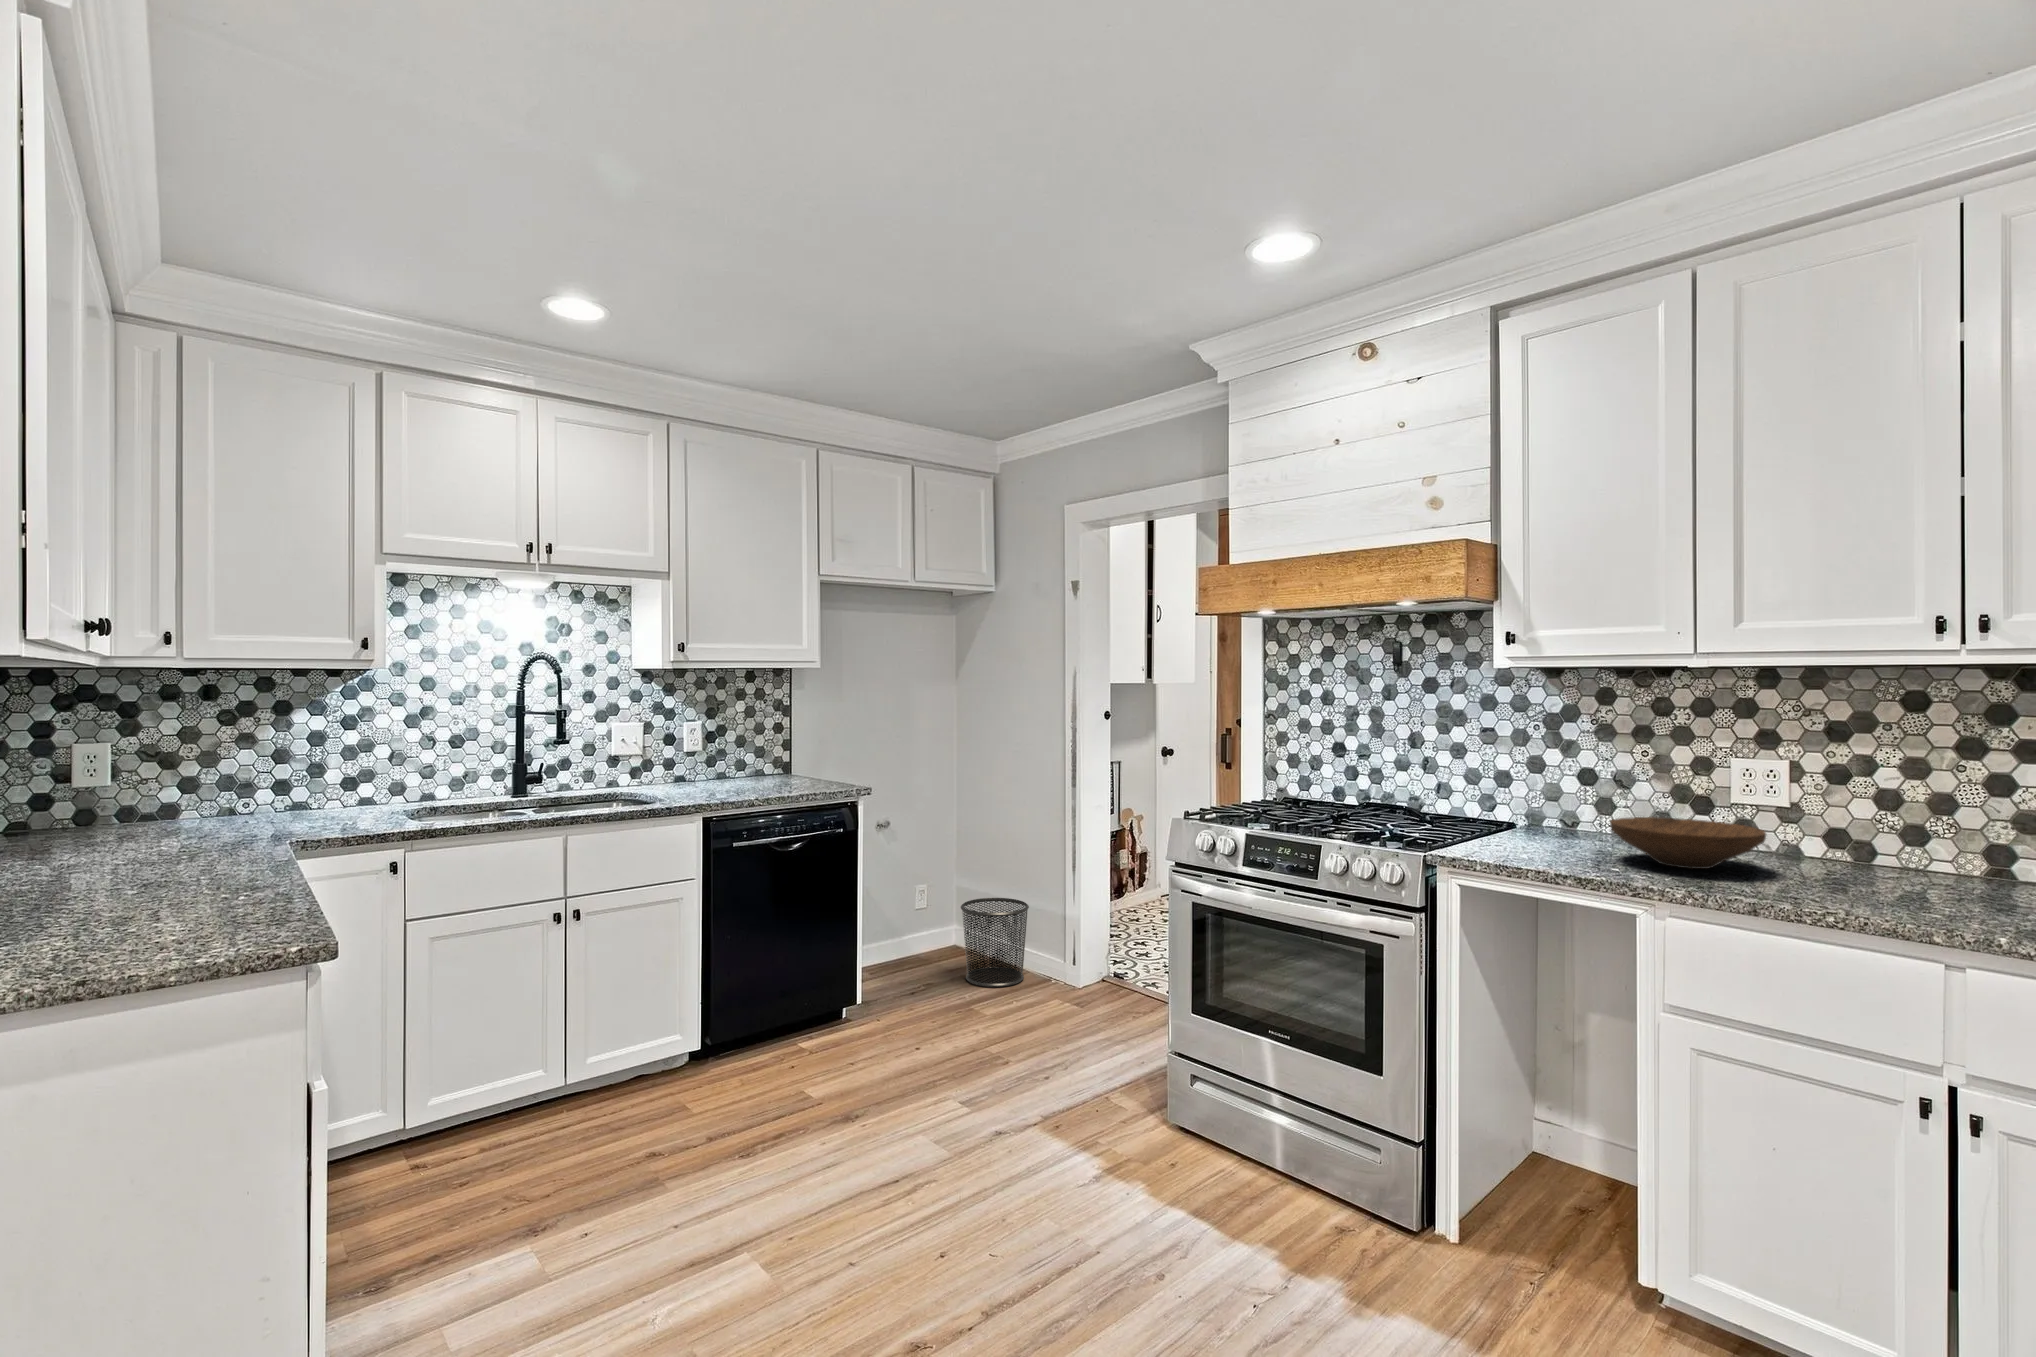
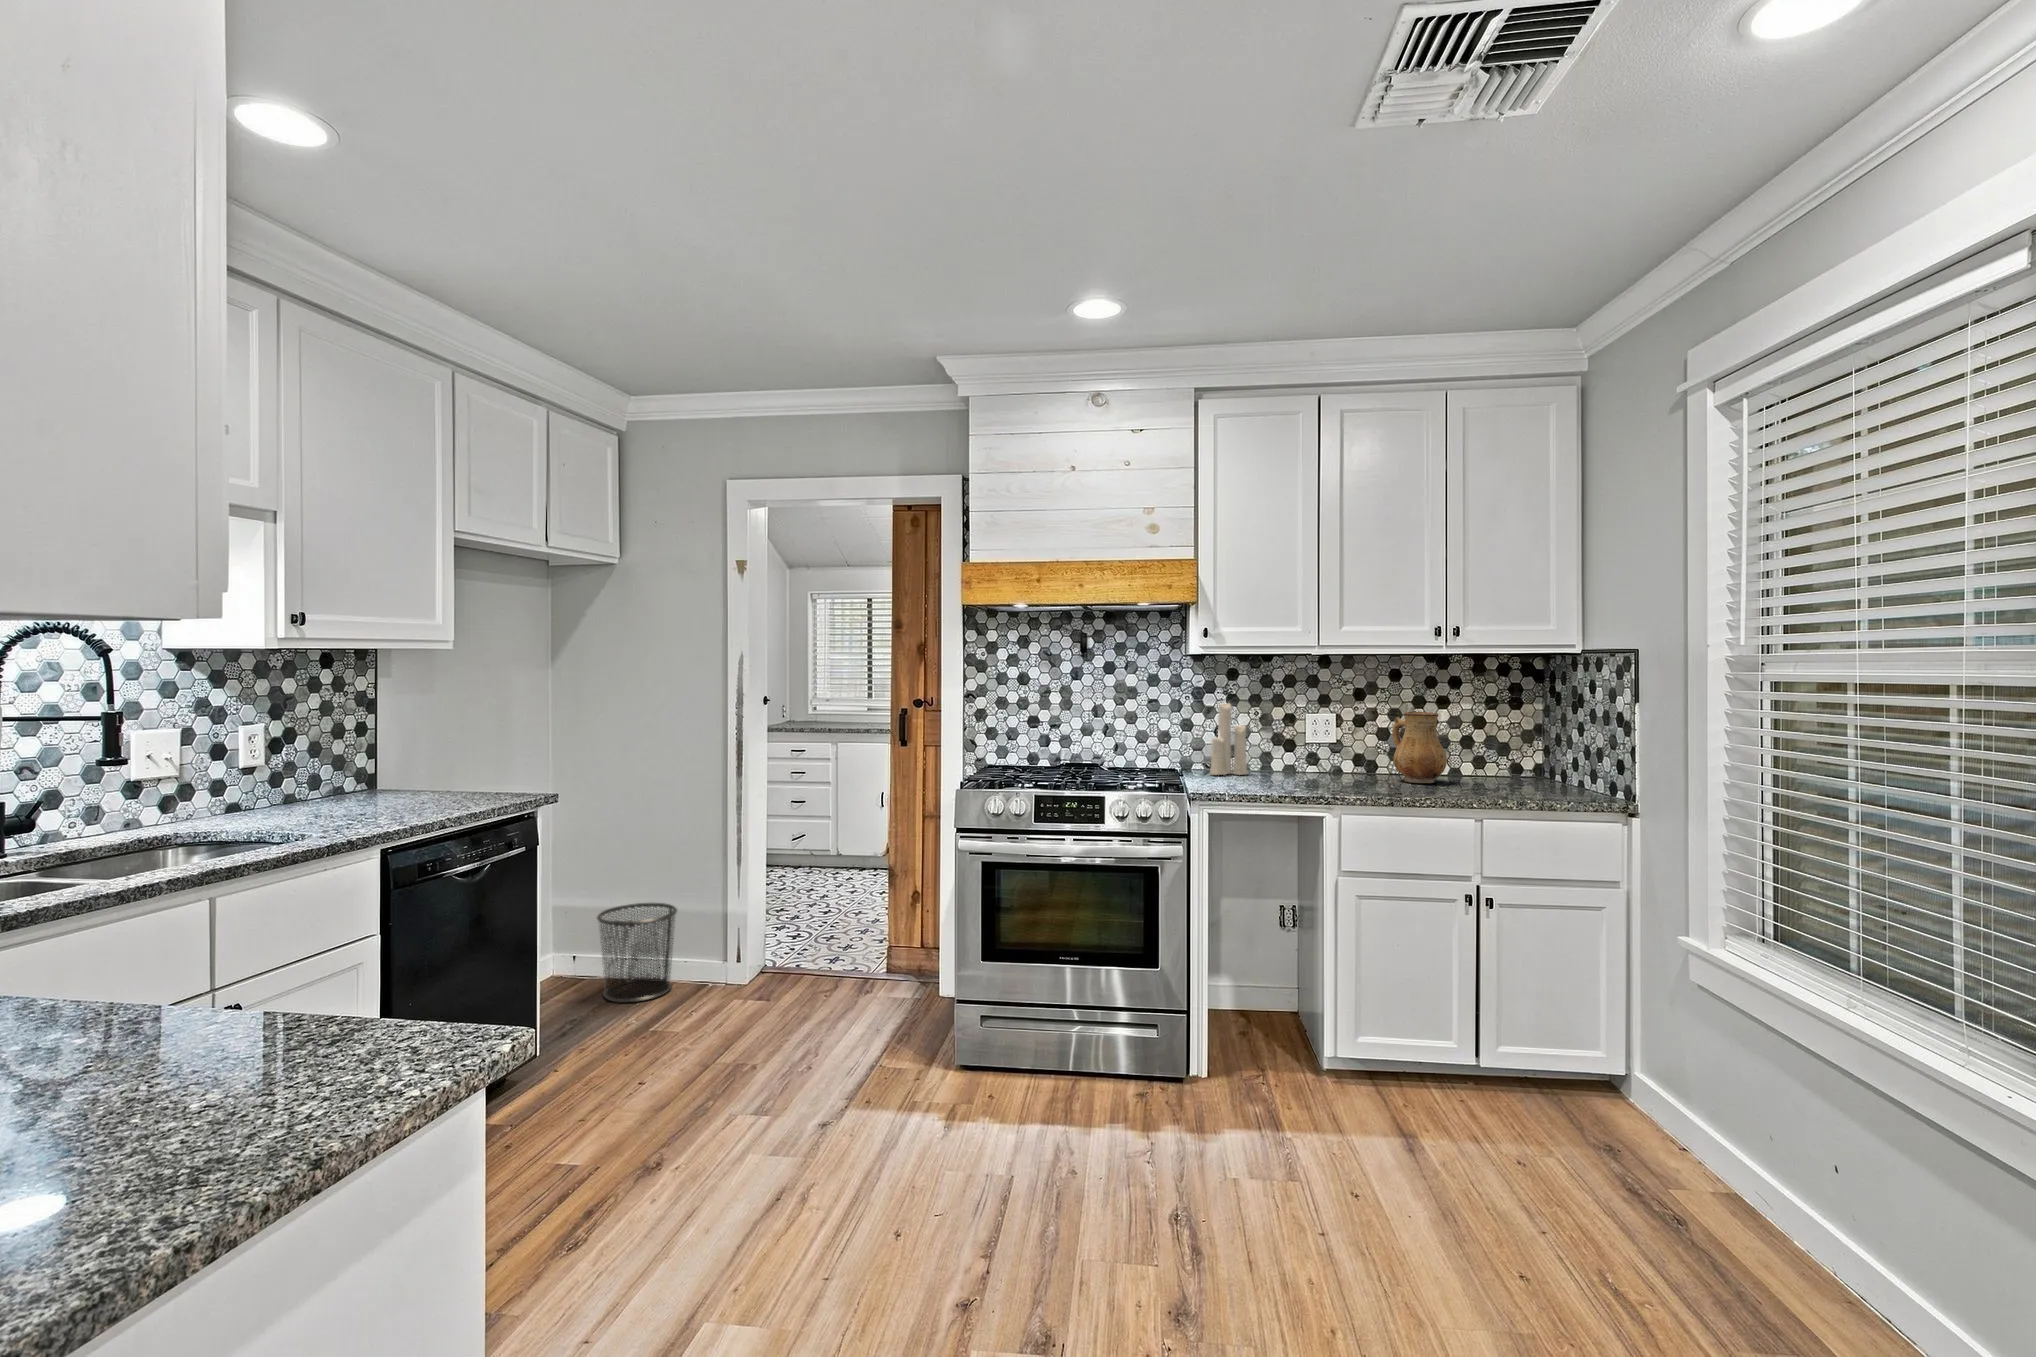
candle: none [1535,716,1601,841] -> present [1210,703,1247,775]
ceramic pitcher: none [1849,764,1964,891] -> present [1392,712,1447,783]
wooden bowl: present [1610,817,1766,869] -> none [1278,754,1365,784]

